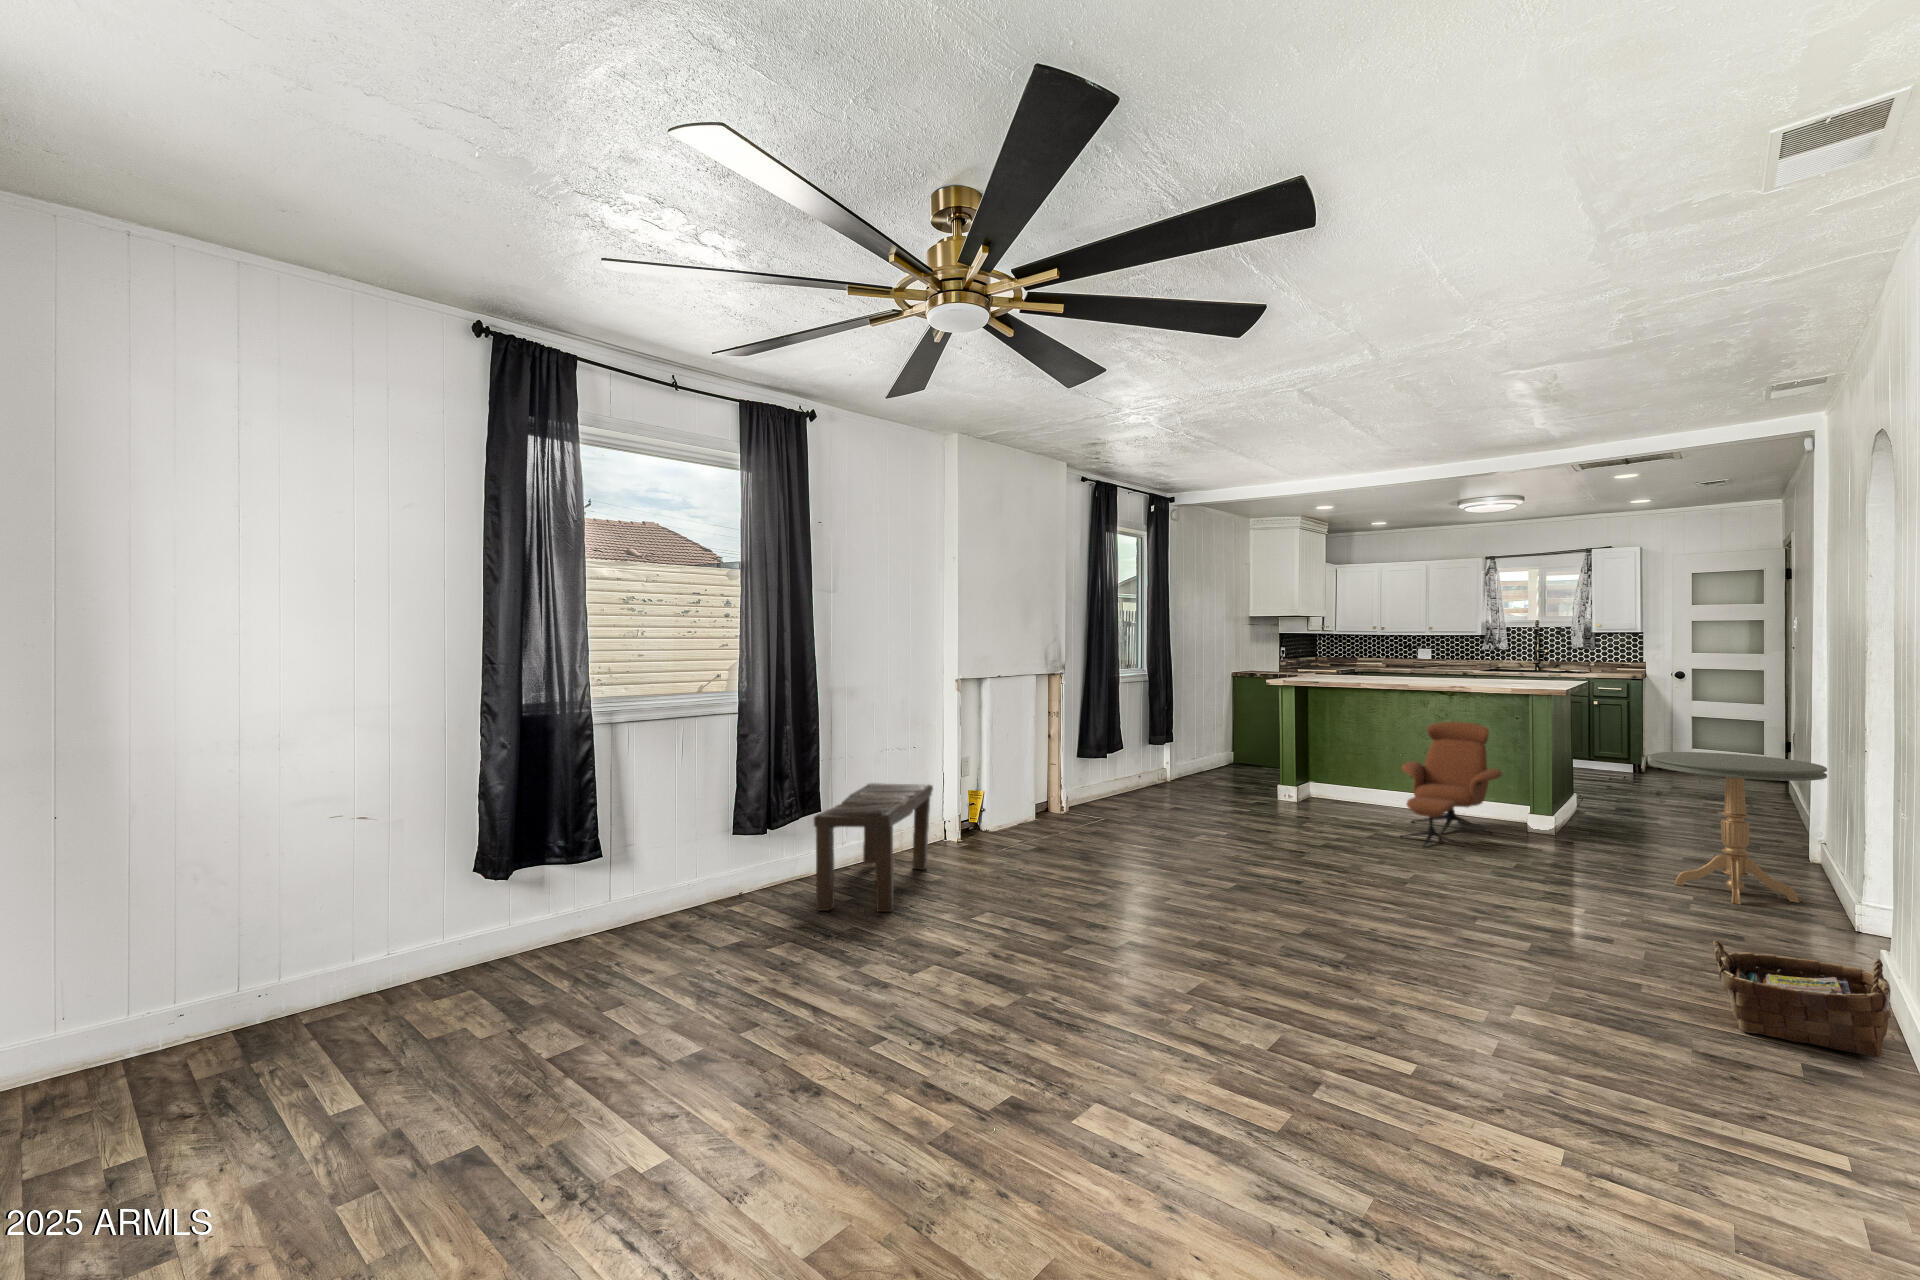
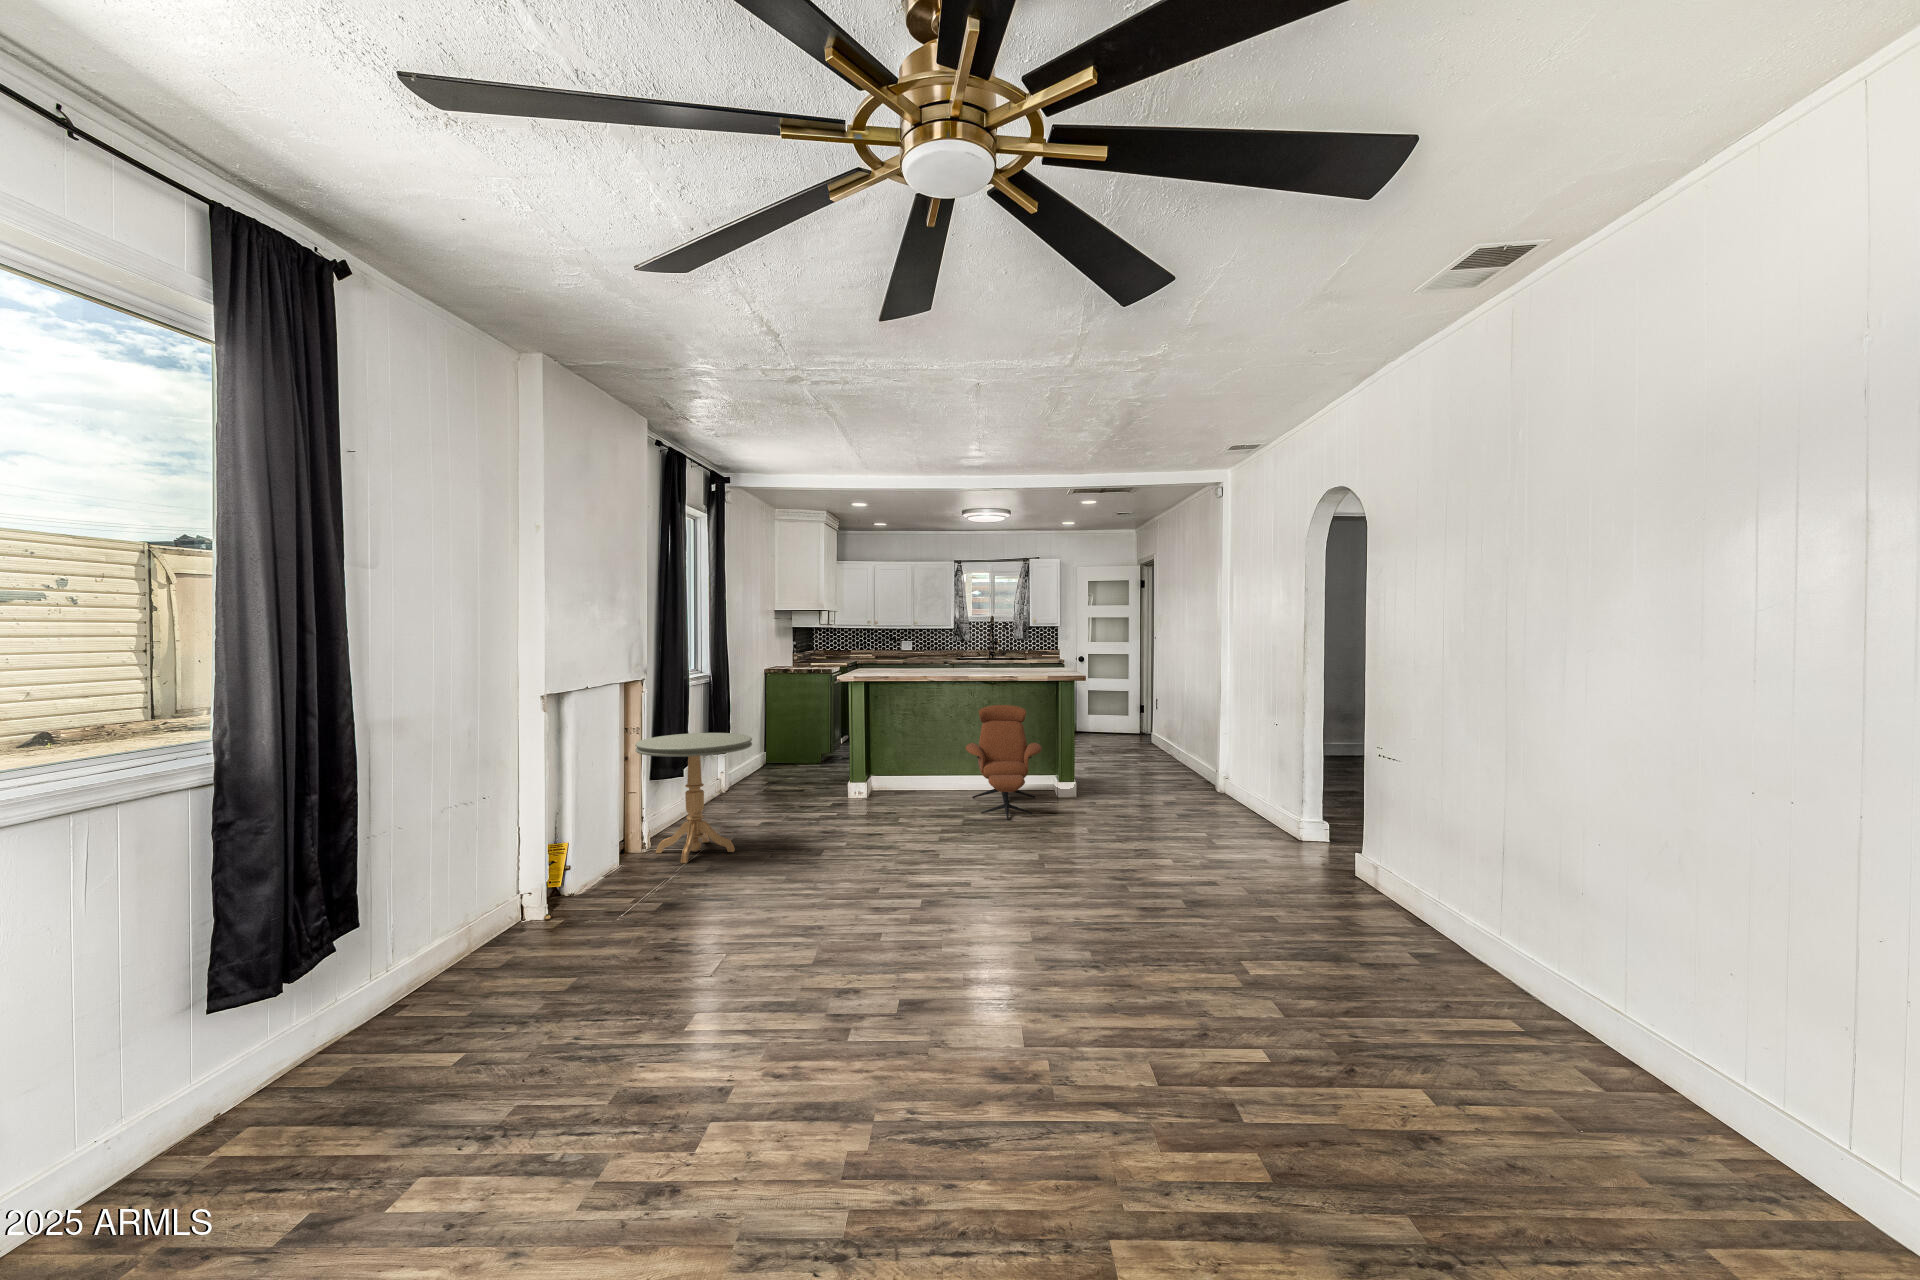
side table: present [1649,752,1827,905] -> present [635,733,752,863]
bench: present [814,783,933,912] -> none [404,848,556,1099]
woven basket: present [1713,941,1891,1057] -> none [1312,855,1416,928]

